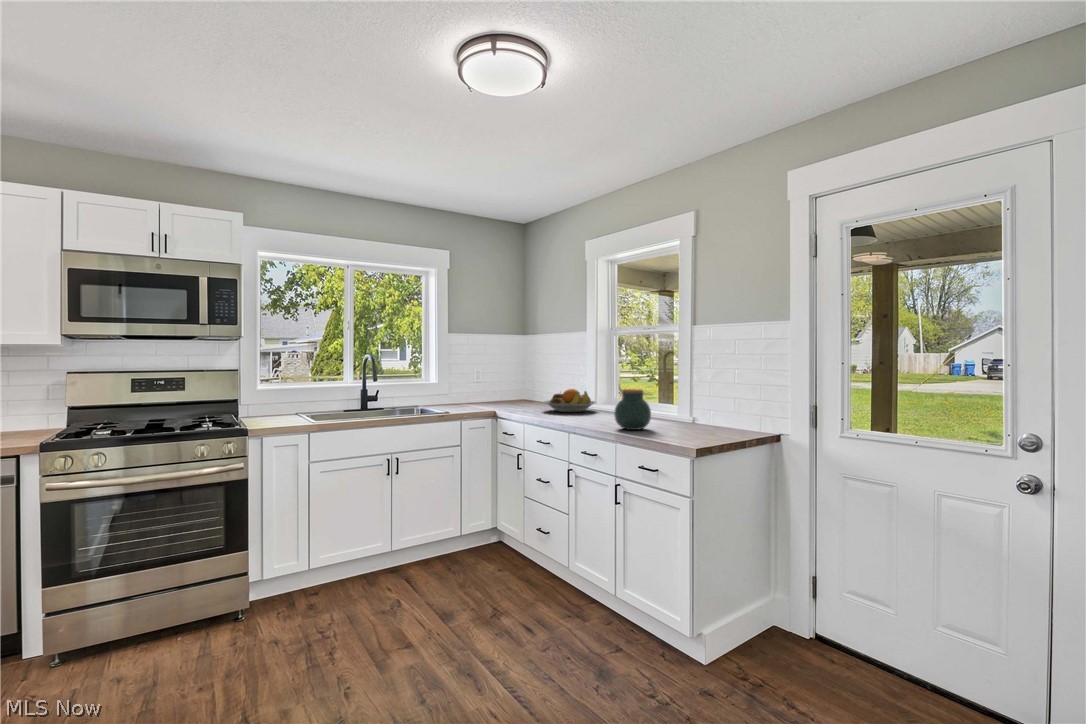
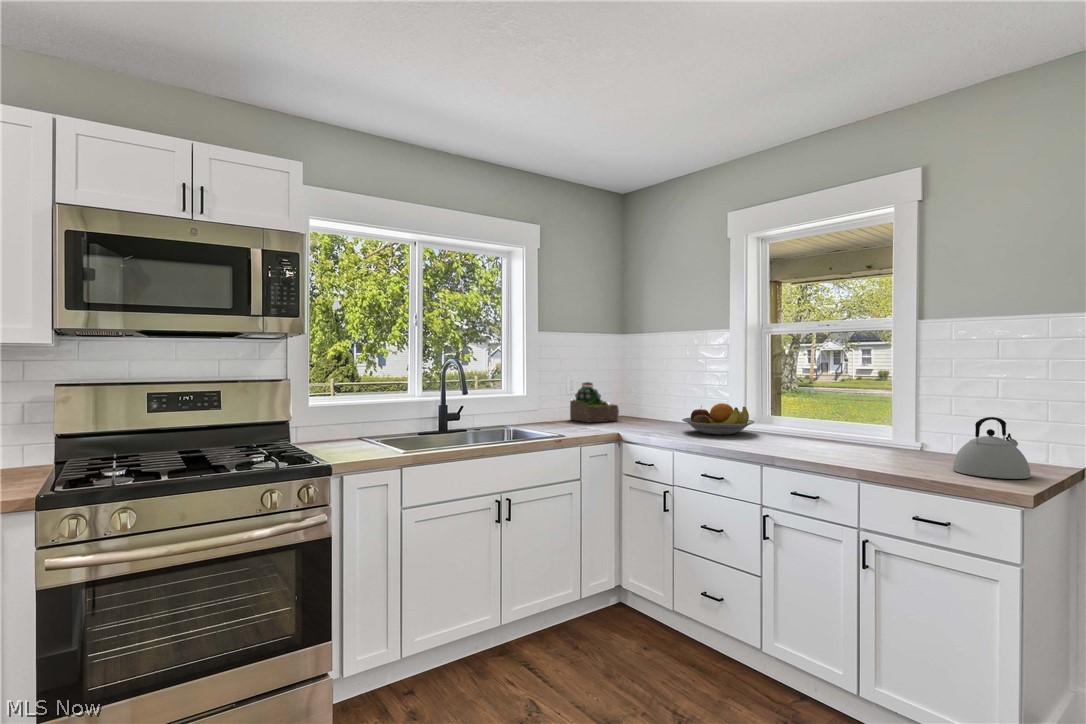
succulent plant: none [475,374,512,405] -> present [570,382,619,423]
jar: present [614,389,651,430] -> none [839,408,896,465]
kettle: none [683,395,729,437] -> present [953,417,1031,479]

